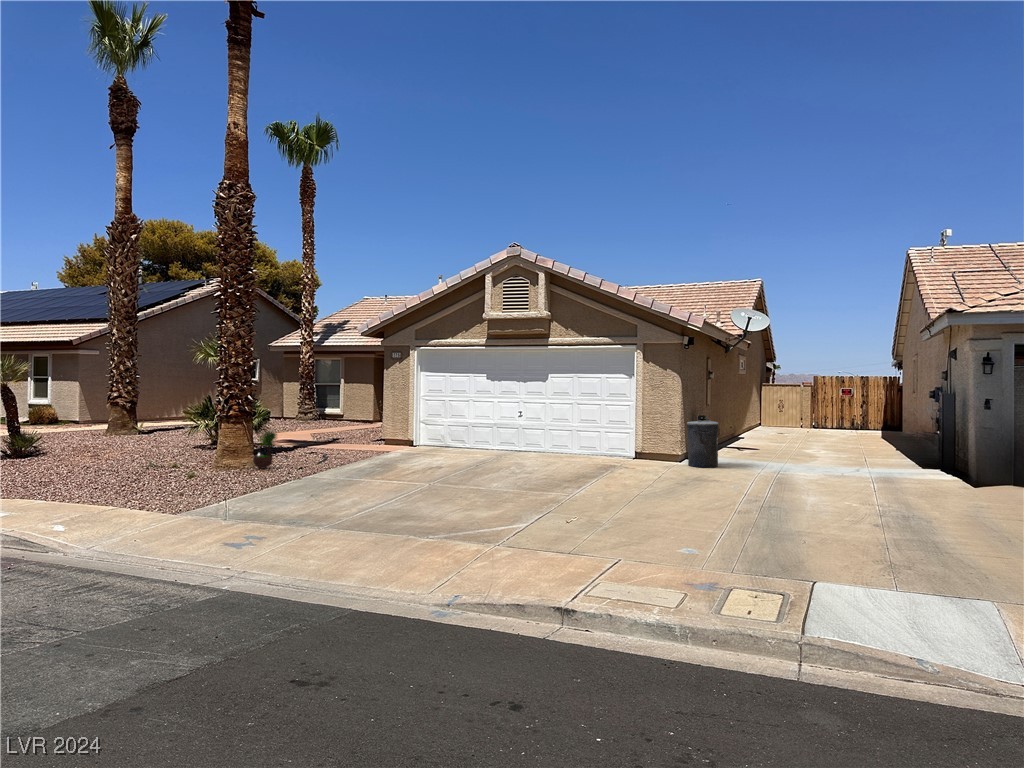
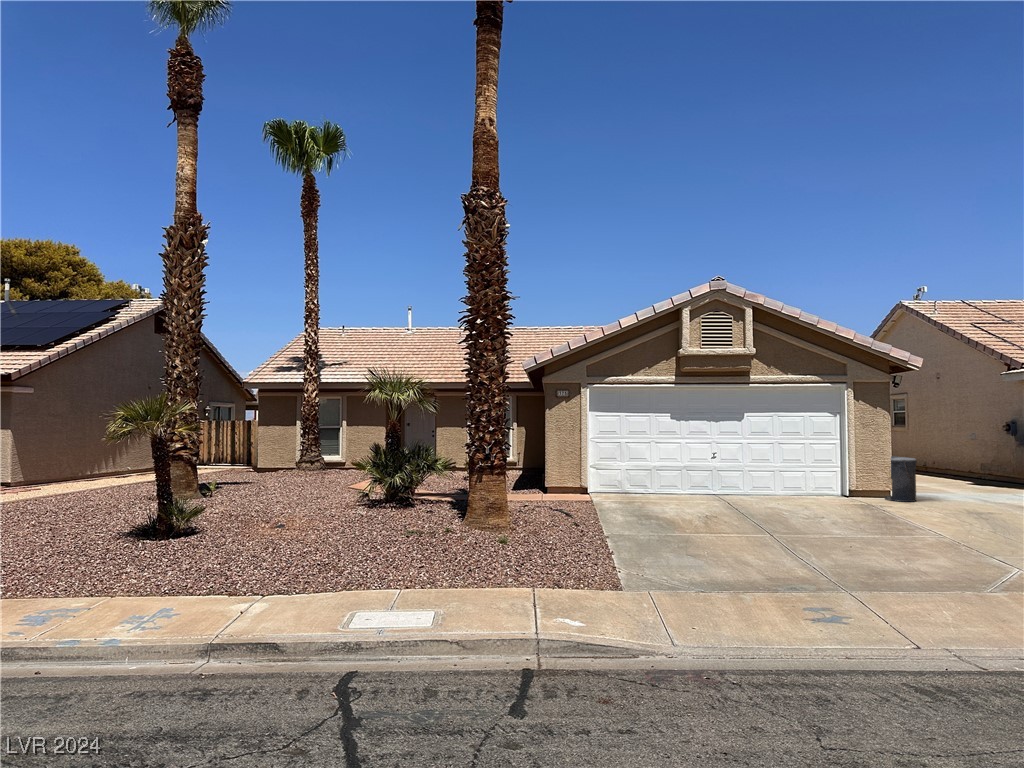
potted tree: present [253,431,277,469] -> none [526,483,561,537]

